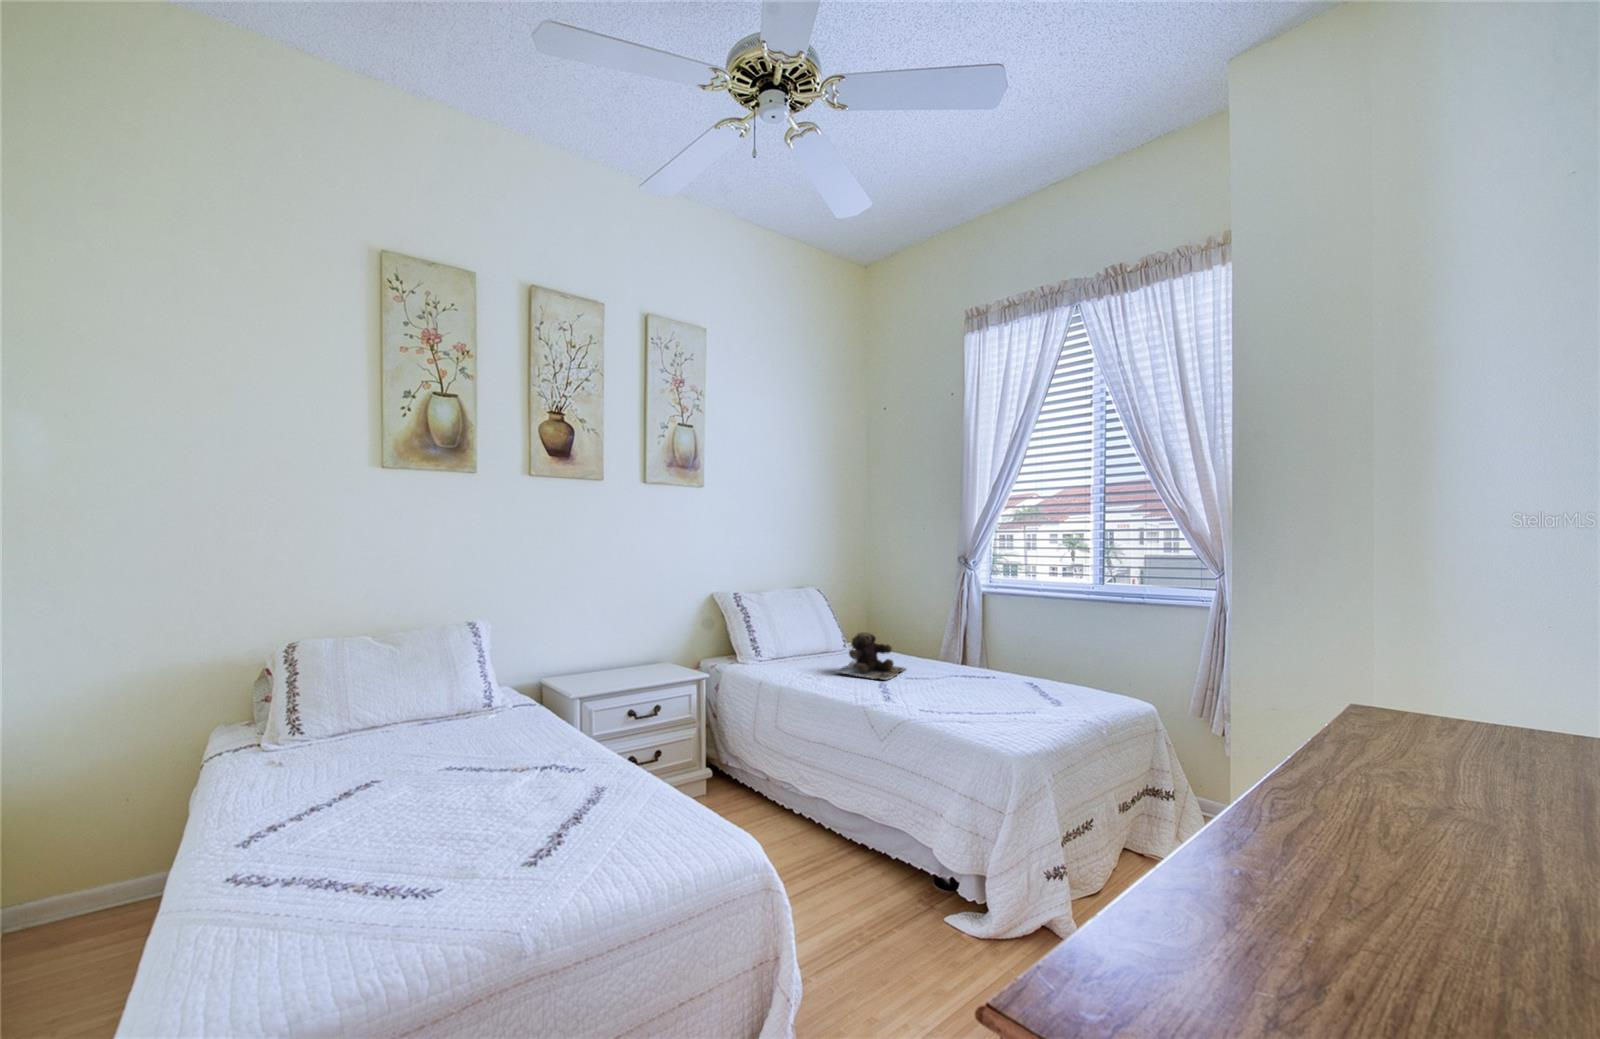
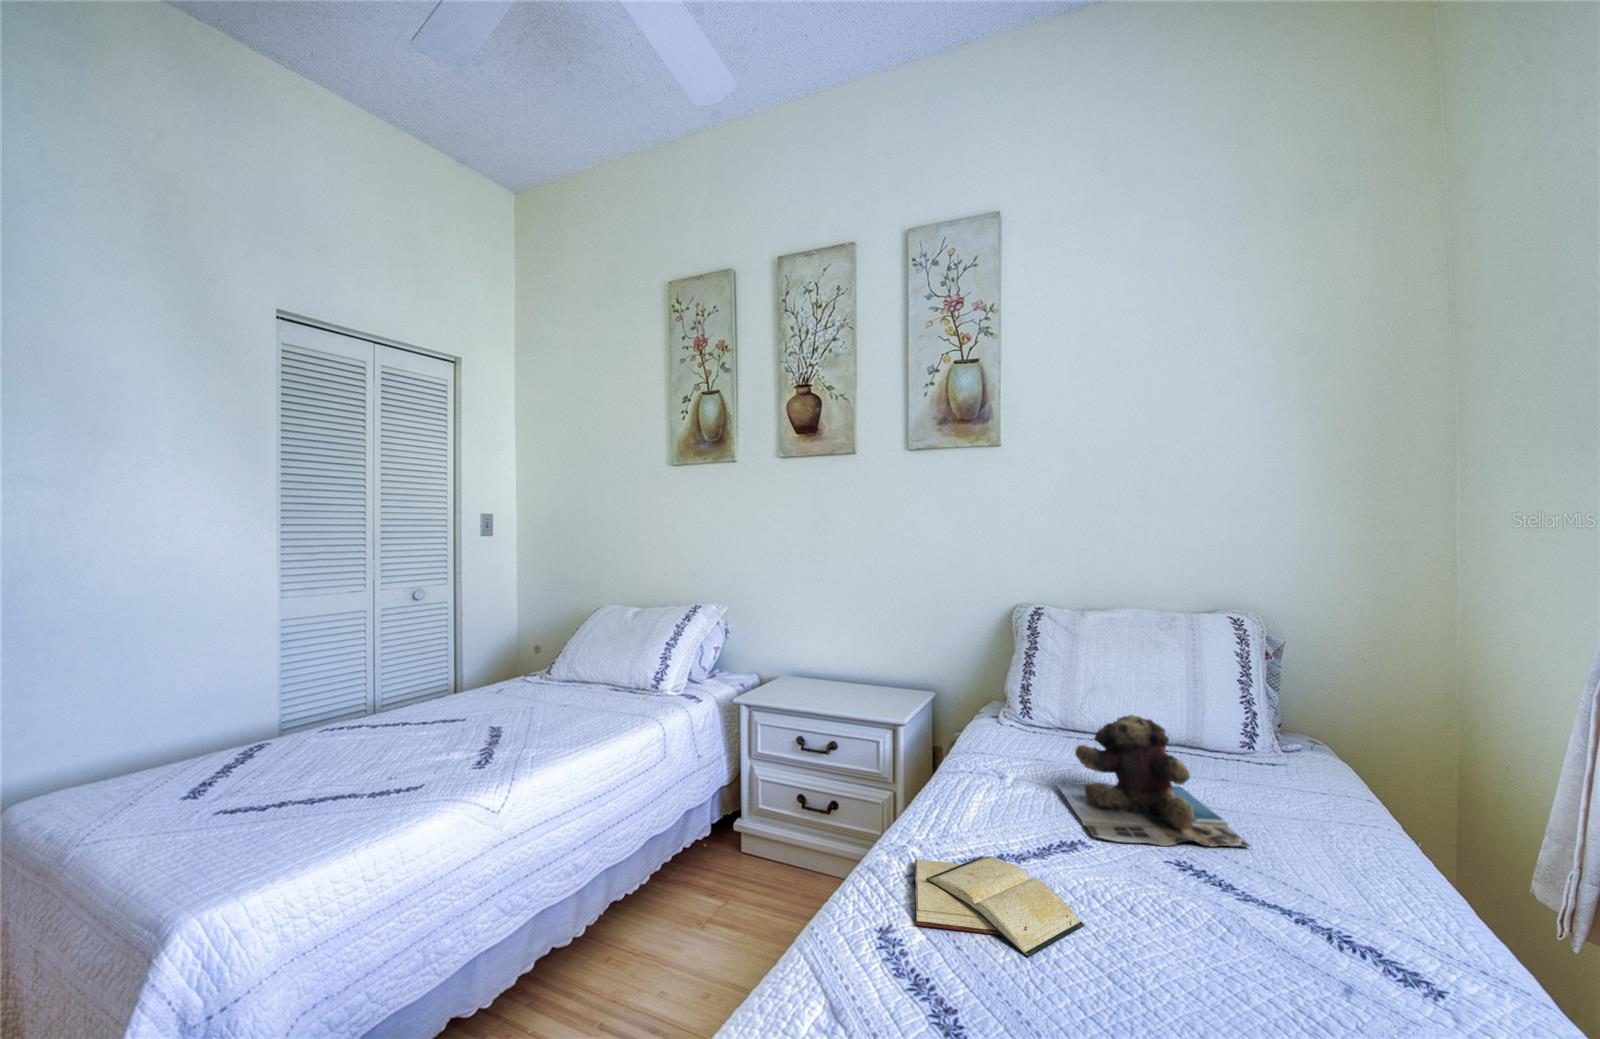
diary: none [884,687,952,710] -> present [915,857,1084,958]

